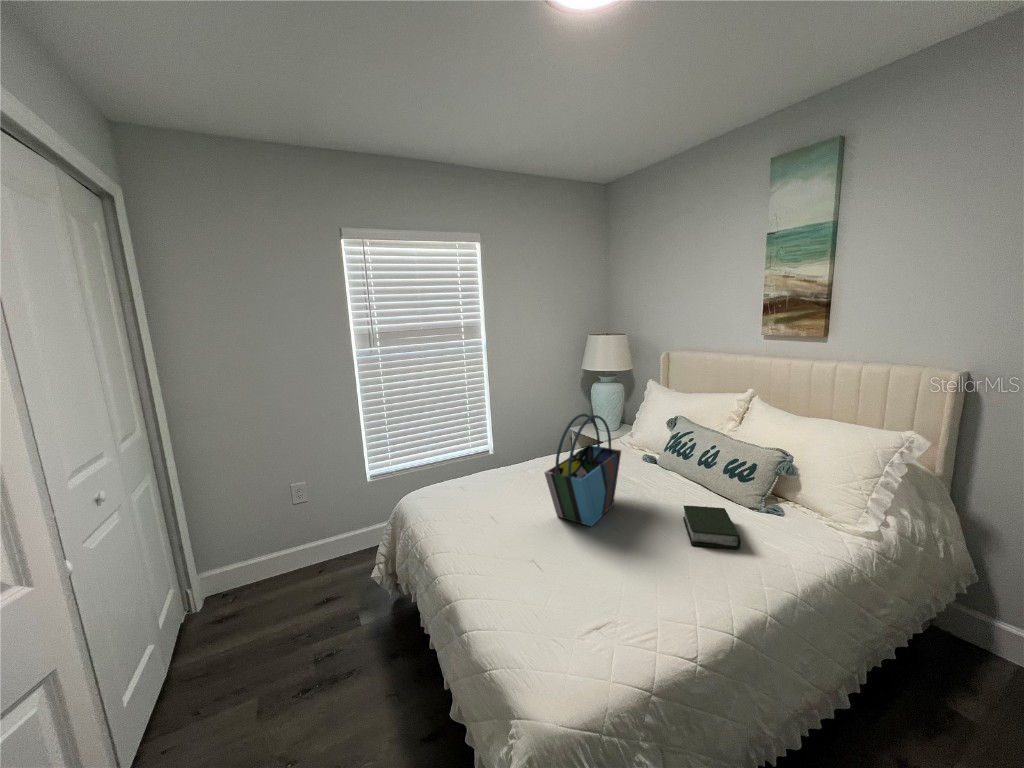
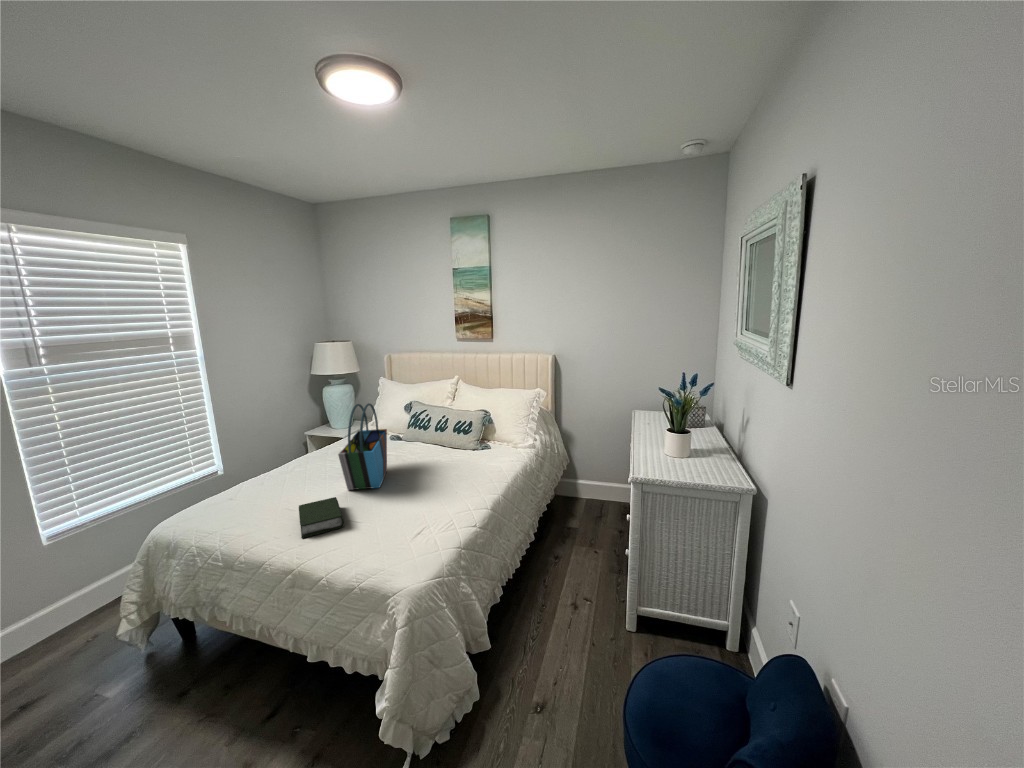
book: present [683,505,741,549] -> present [299,497,344,538]

